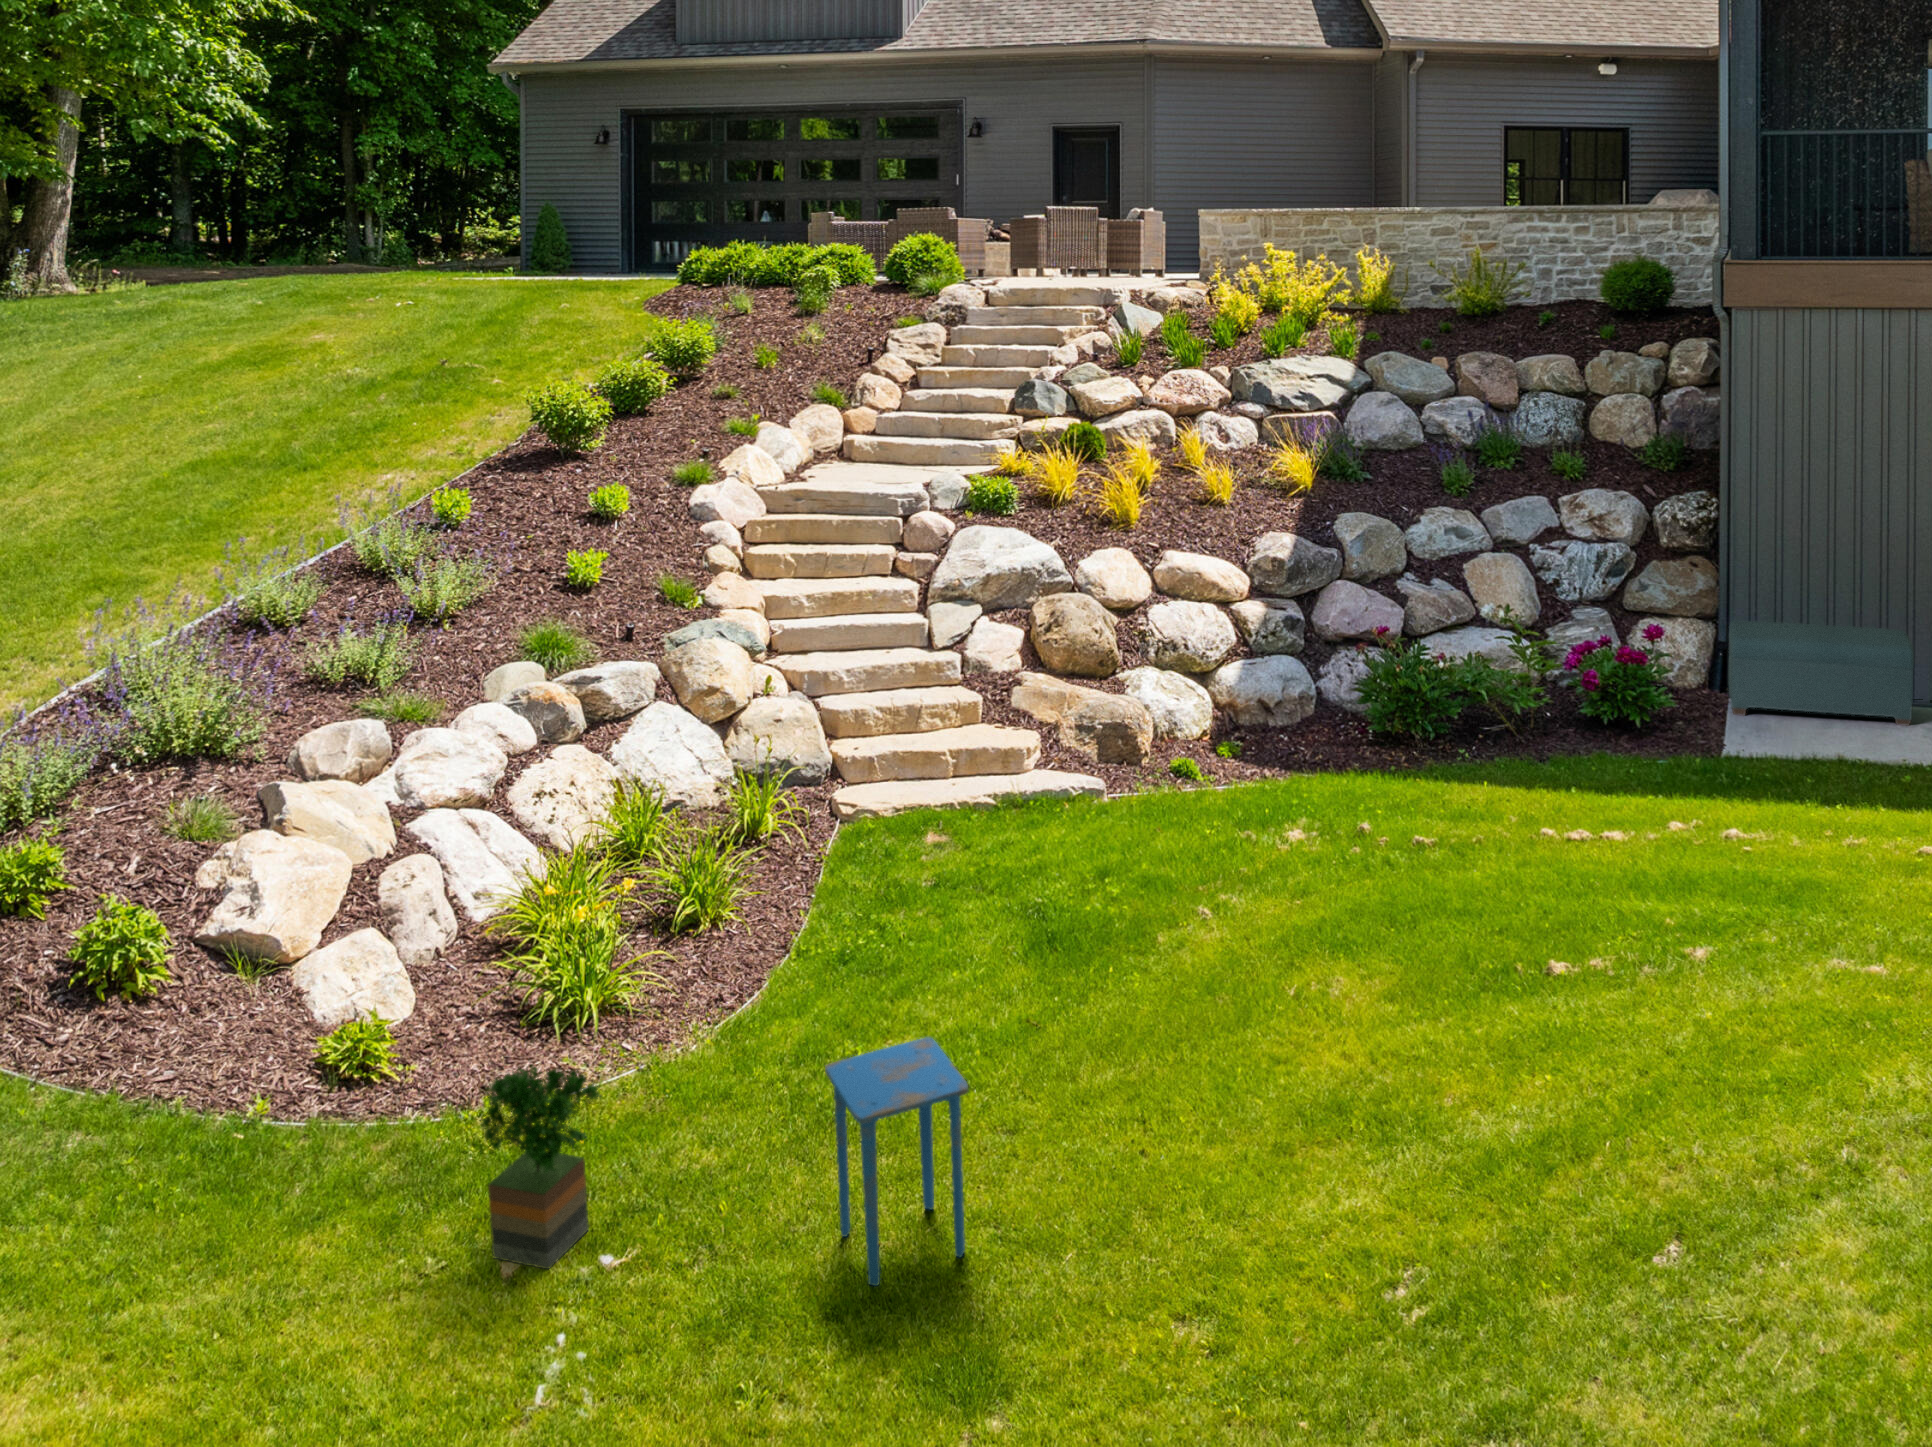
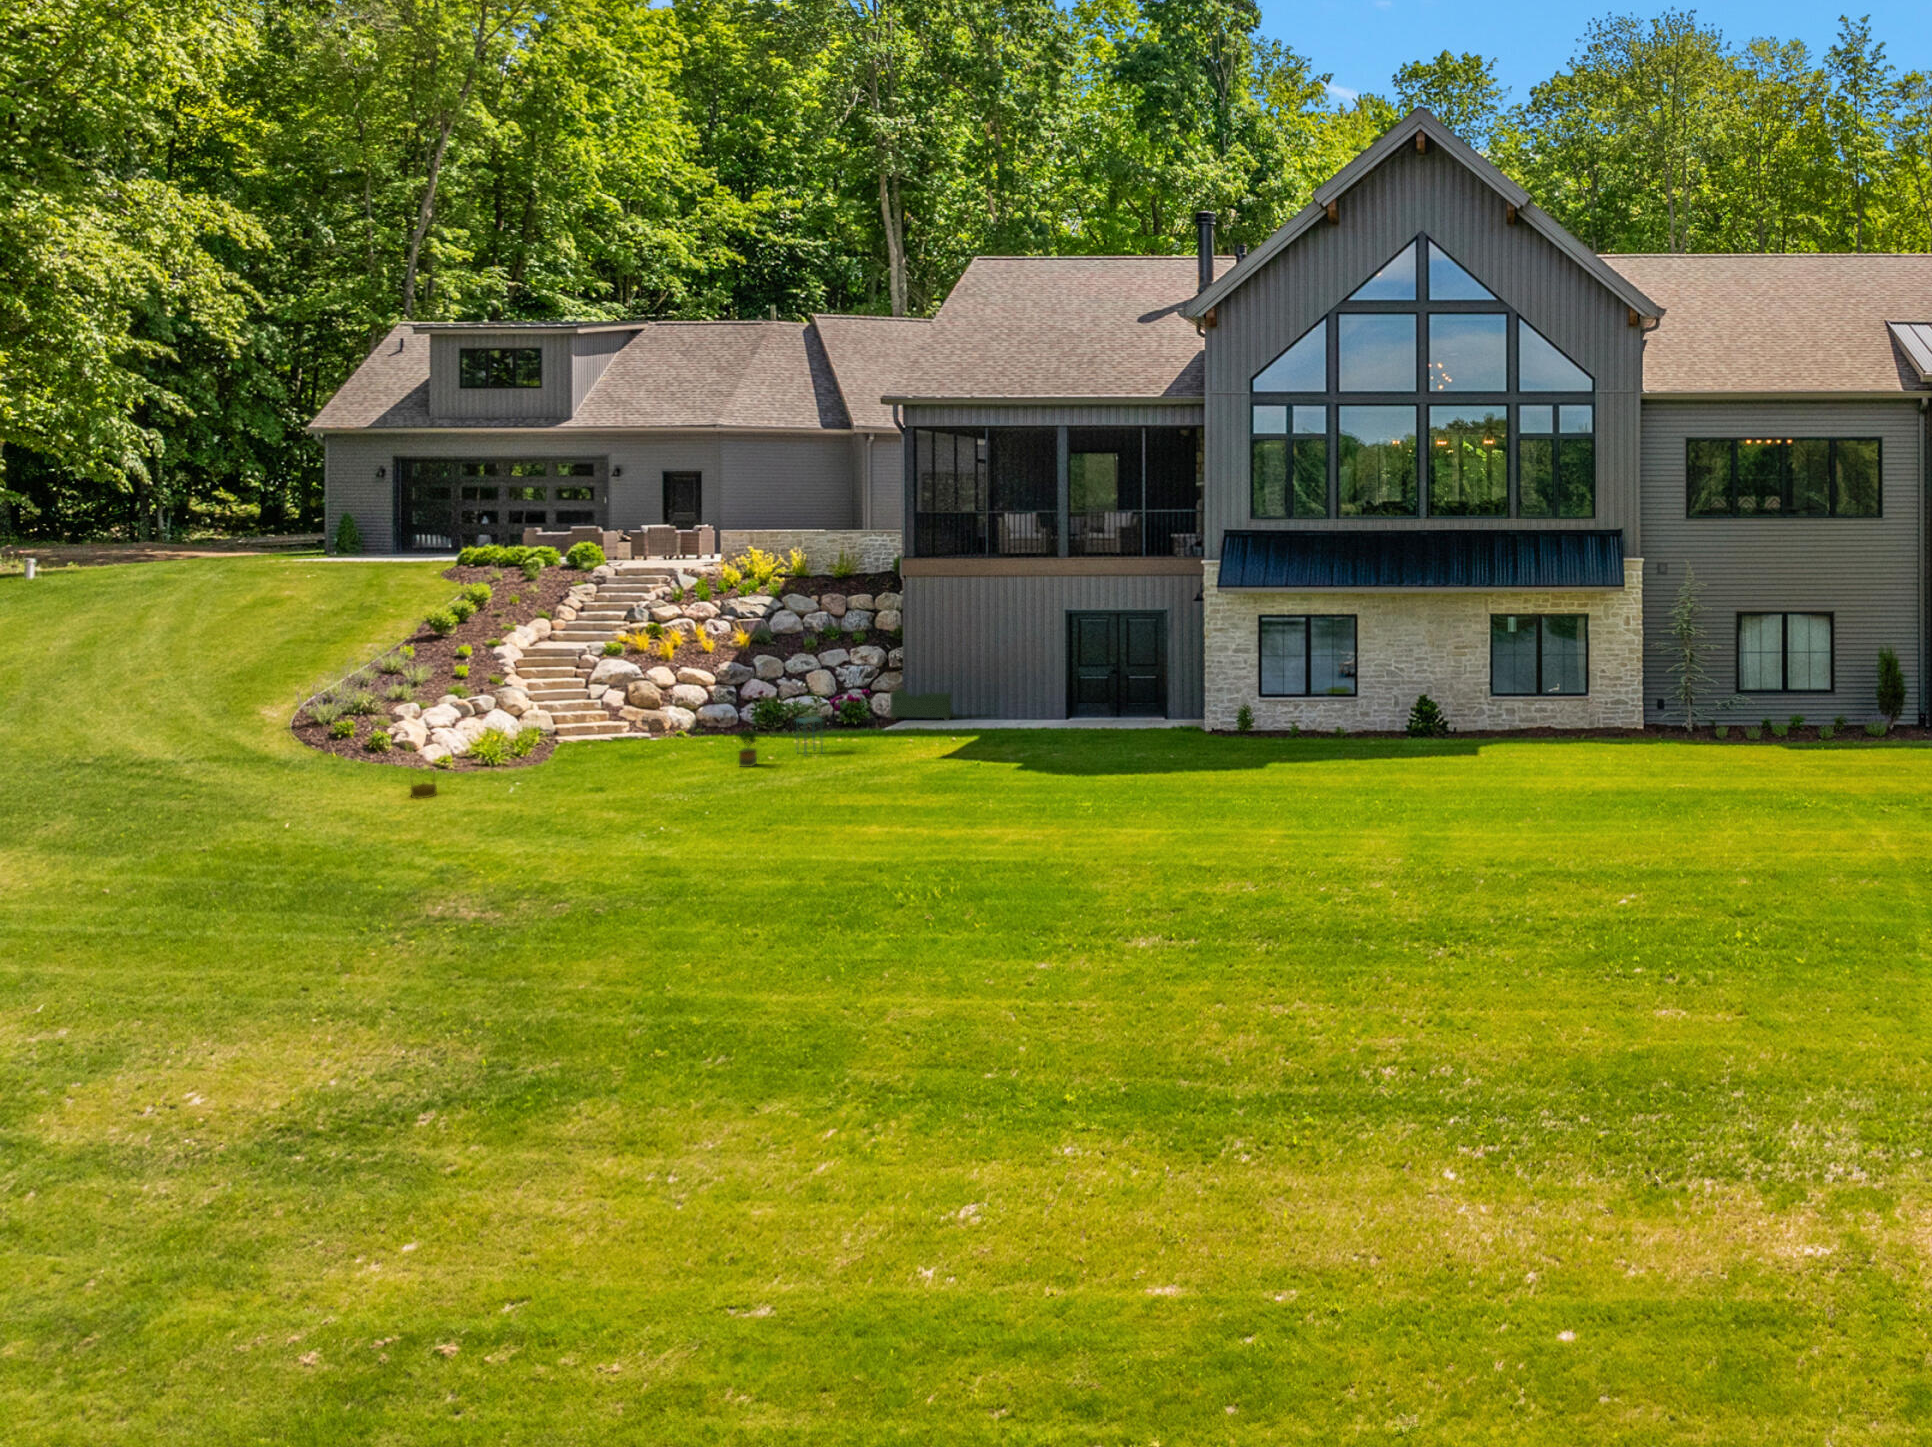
side table: present [825,1038,968,1286] -> present [796,716,823,754]
potted tree: present [480,1068,600,1269] -> present [737,731,758,767]
basket: none [126,1120,268,1295] -> present [411,783,437,798]

